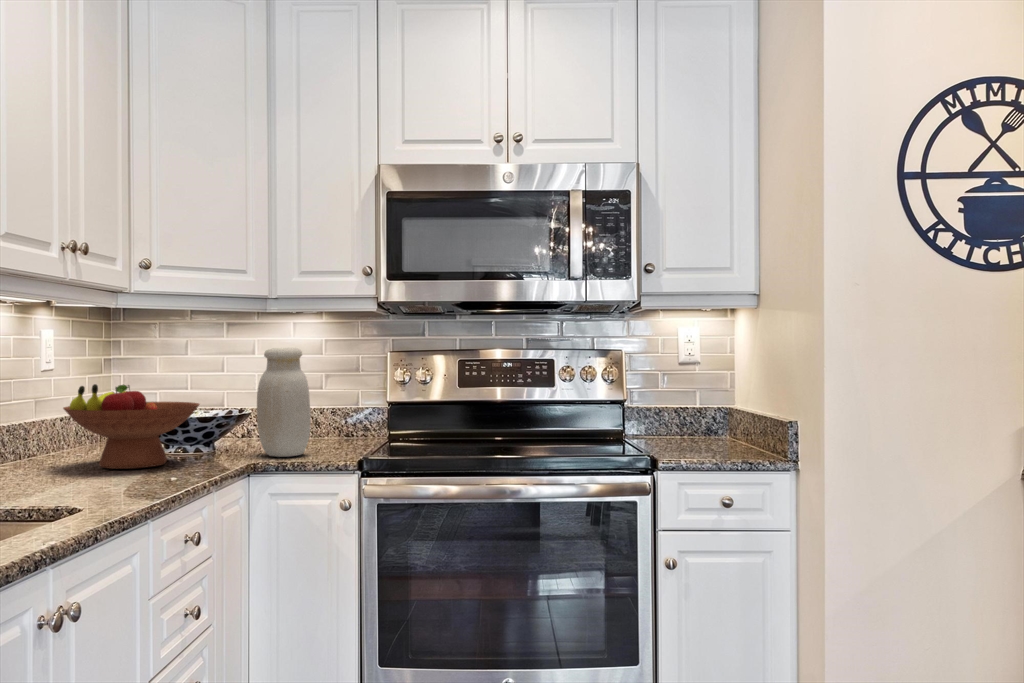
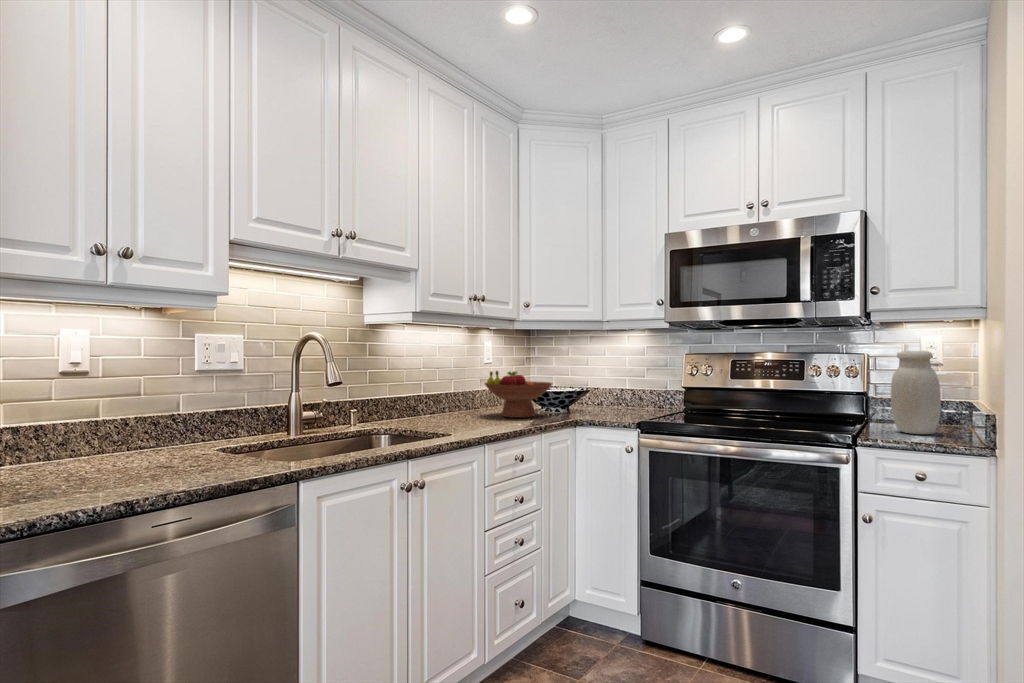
jar: present [257,348,311,457] -> present [891,351,941,434]

